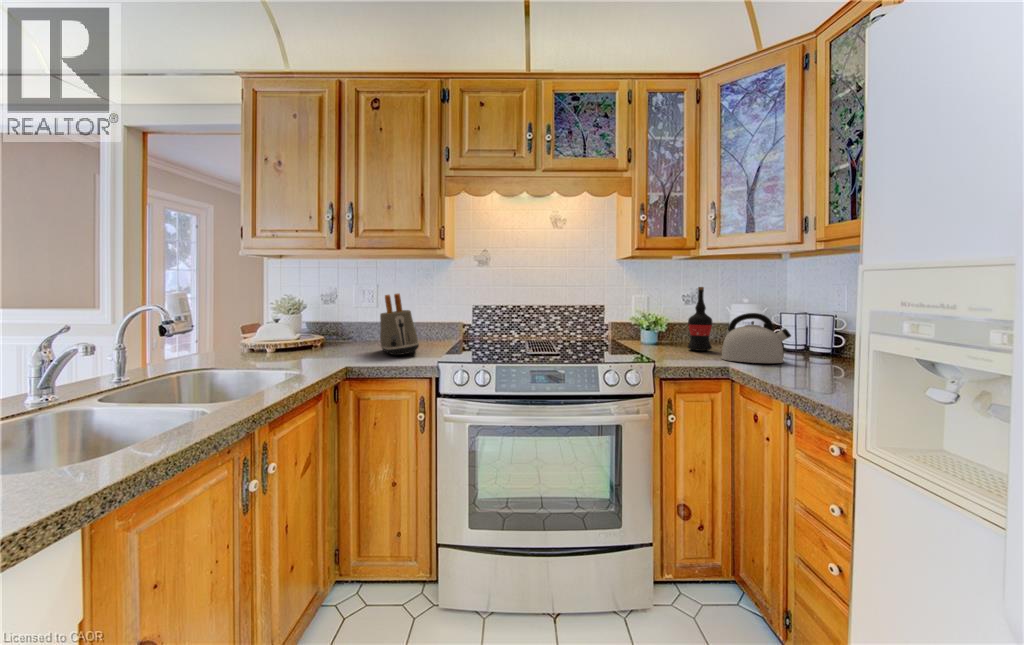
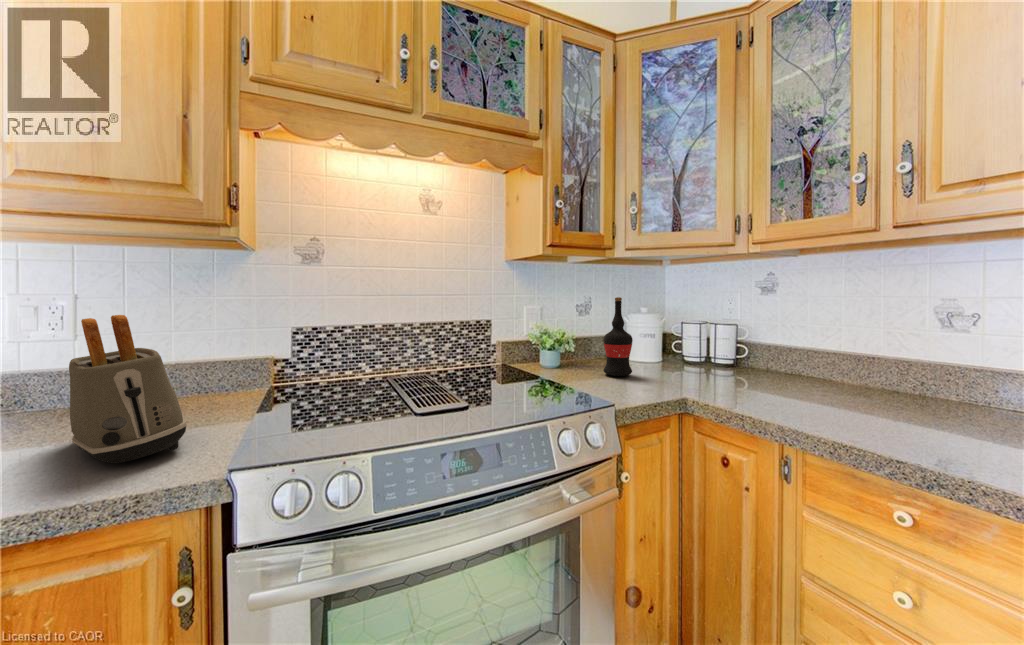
kettle: present [721,313,791,363] -> none [658,331,736,394]

